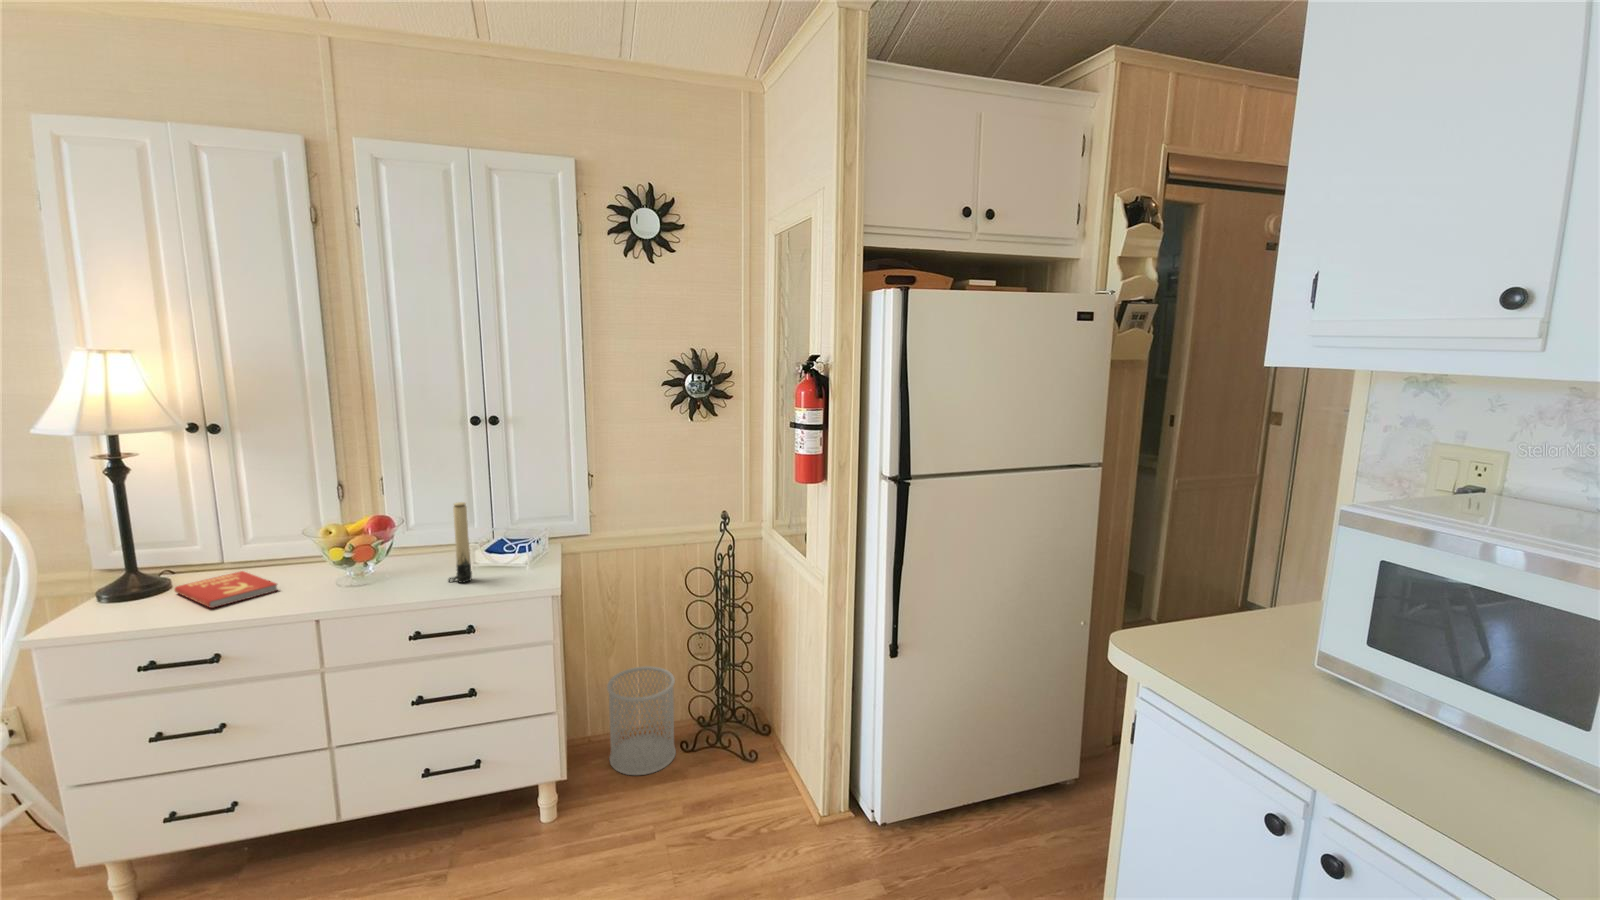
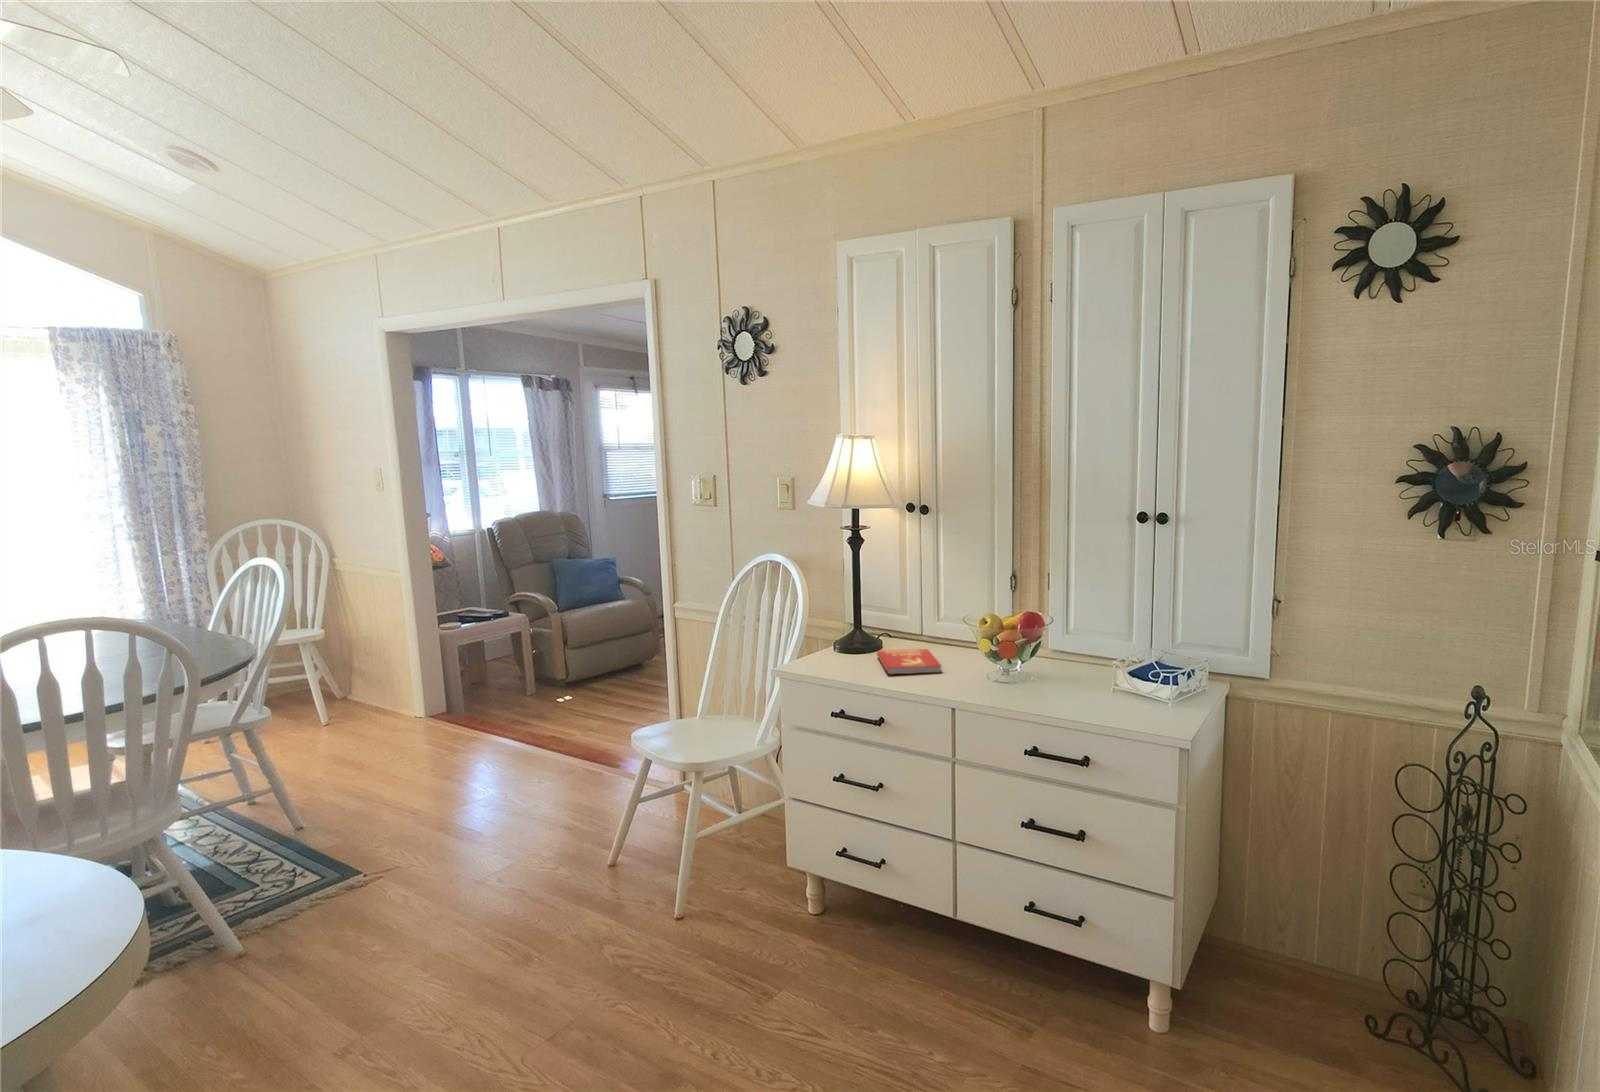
candle: present [448,502,472,583] -> none [1078,611,1102,705]
wastebasket: present [607,666,676,775] -> none [1261,890,1370,1046]

